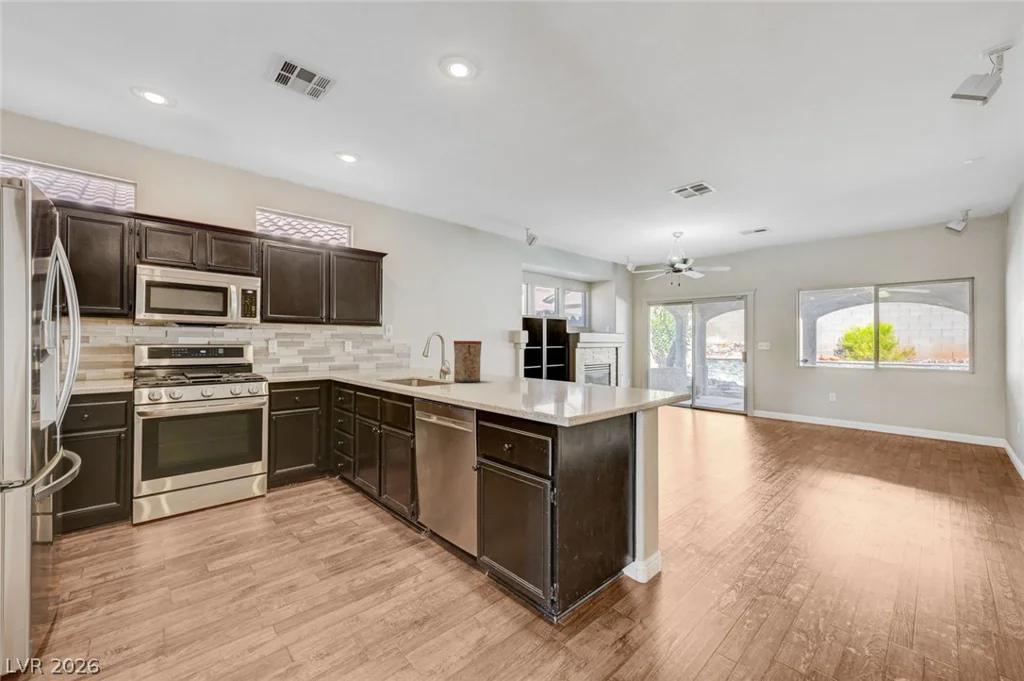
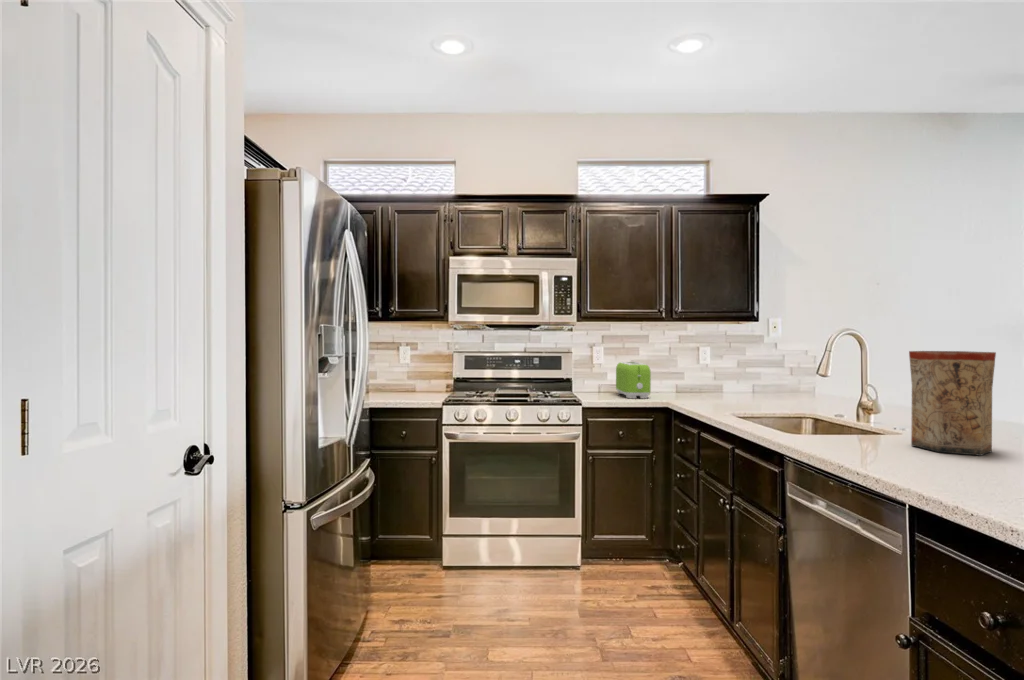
toaster: none [289,352,317,376] -> present [616,362,651,398]

